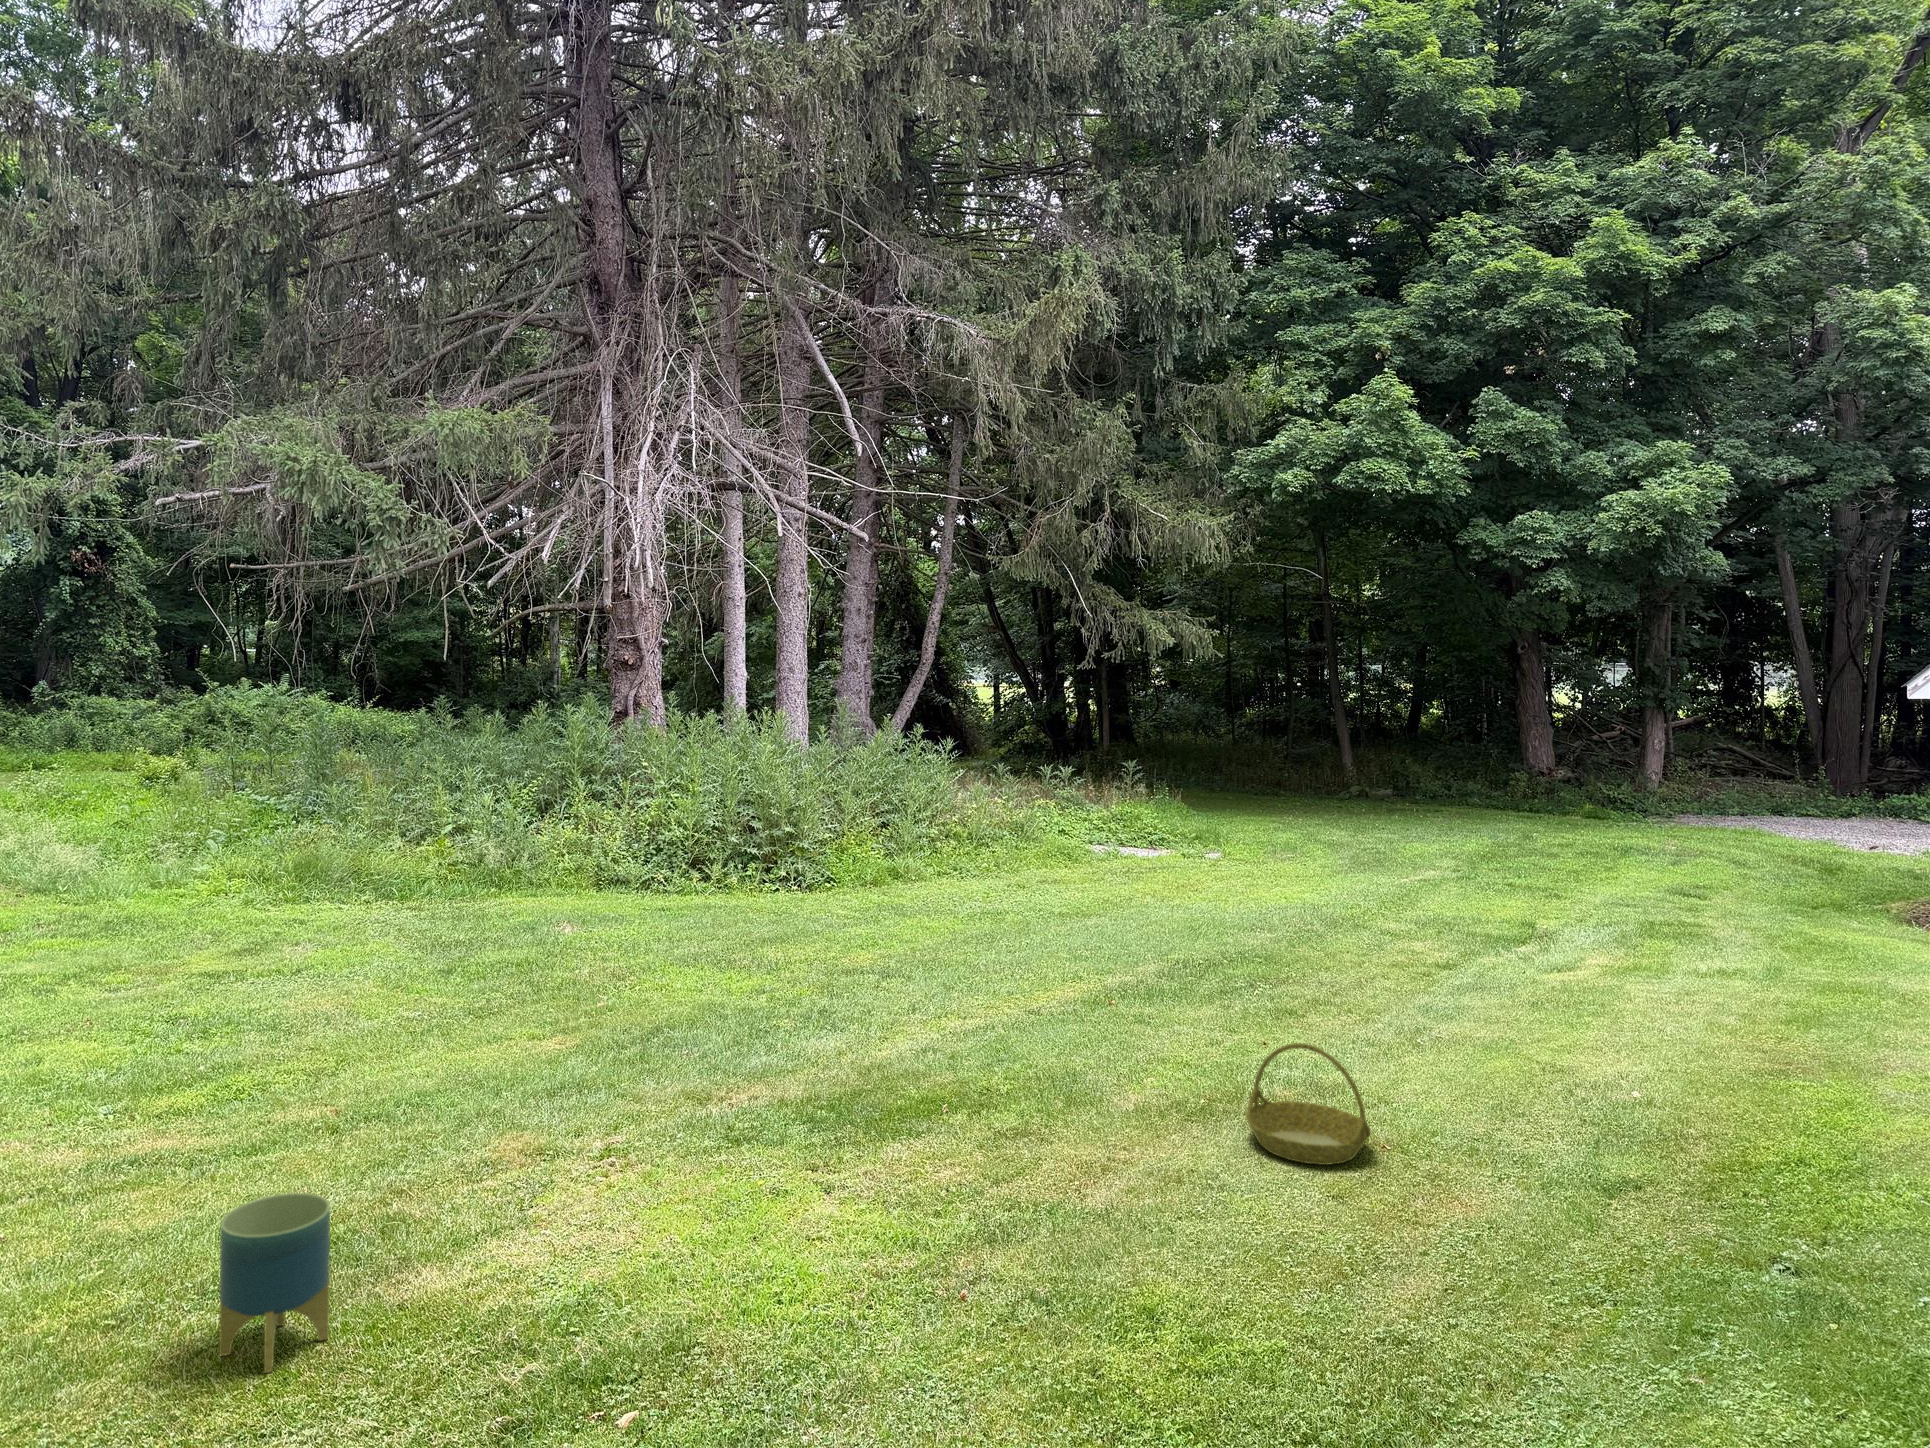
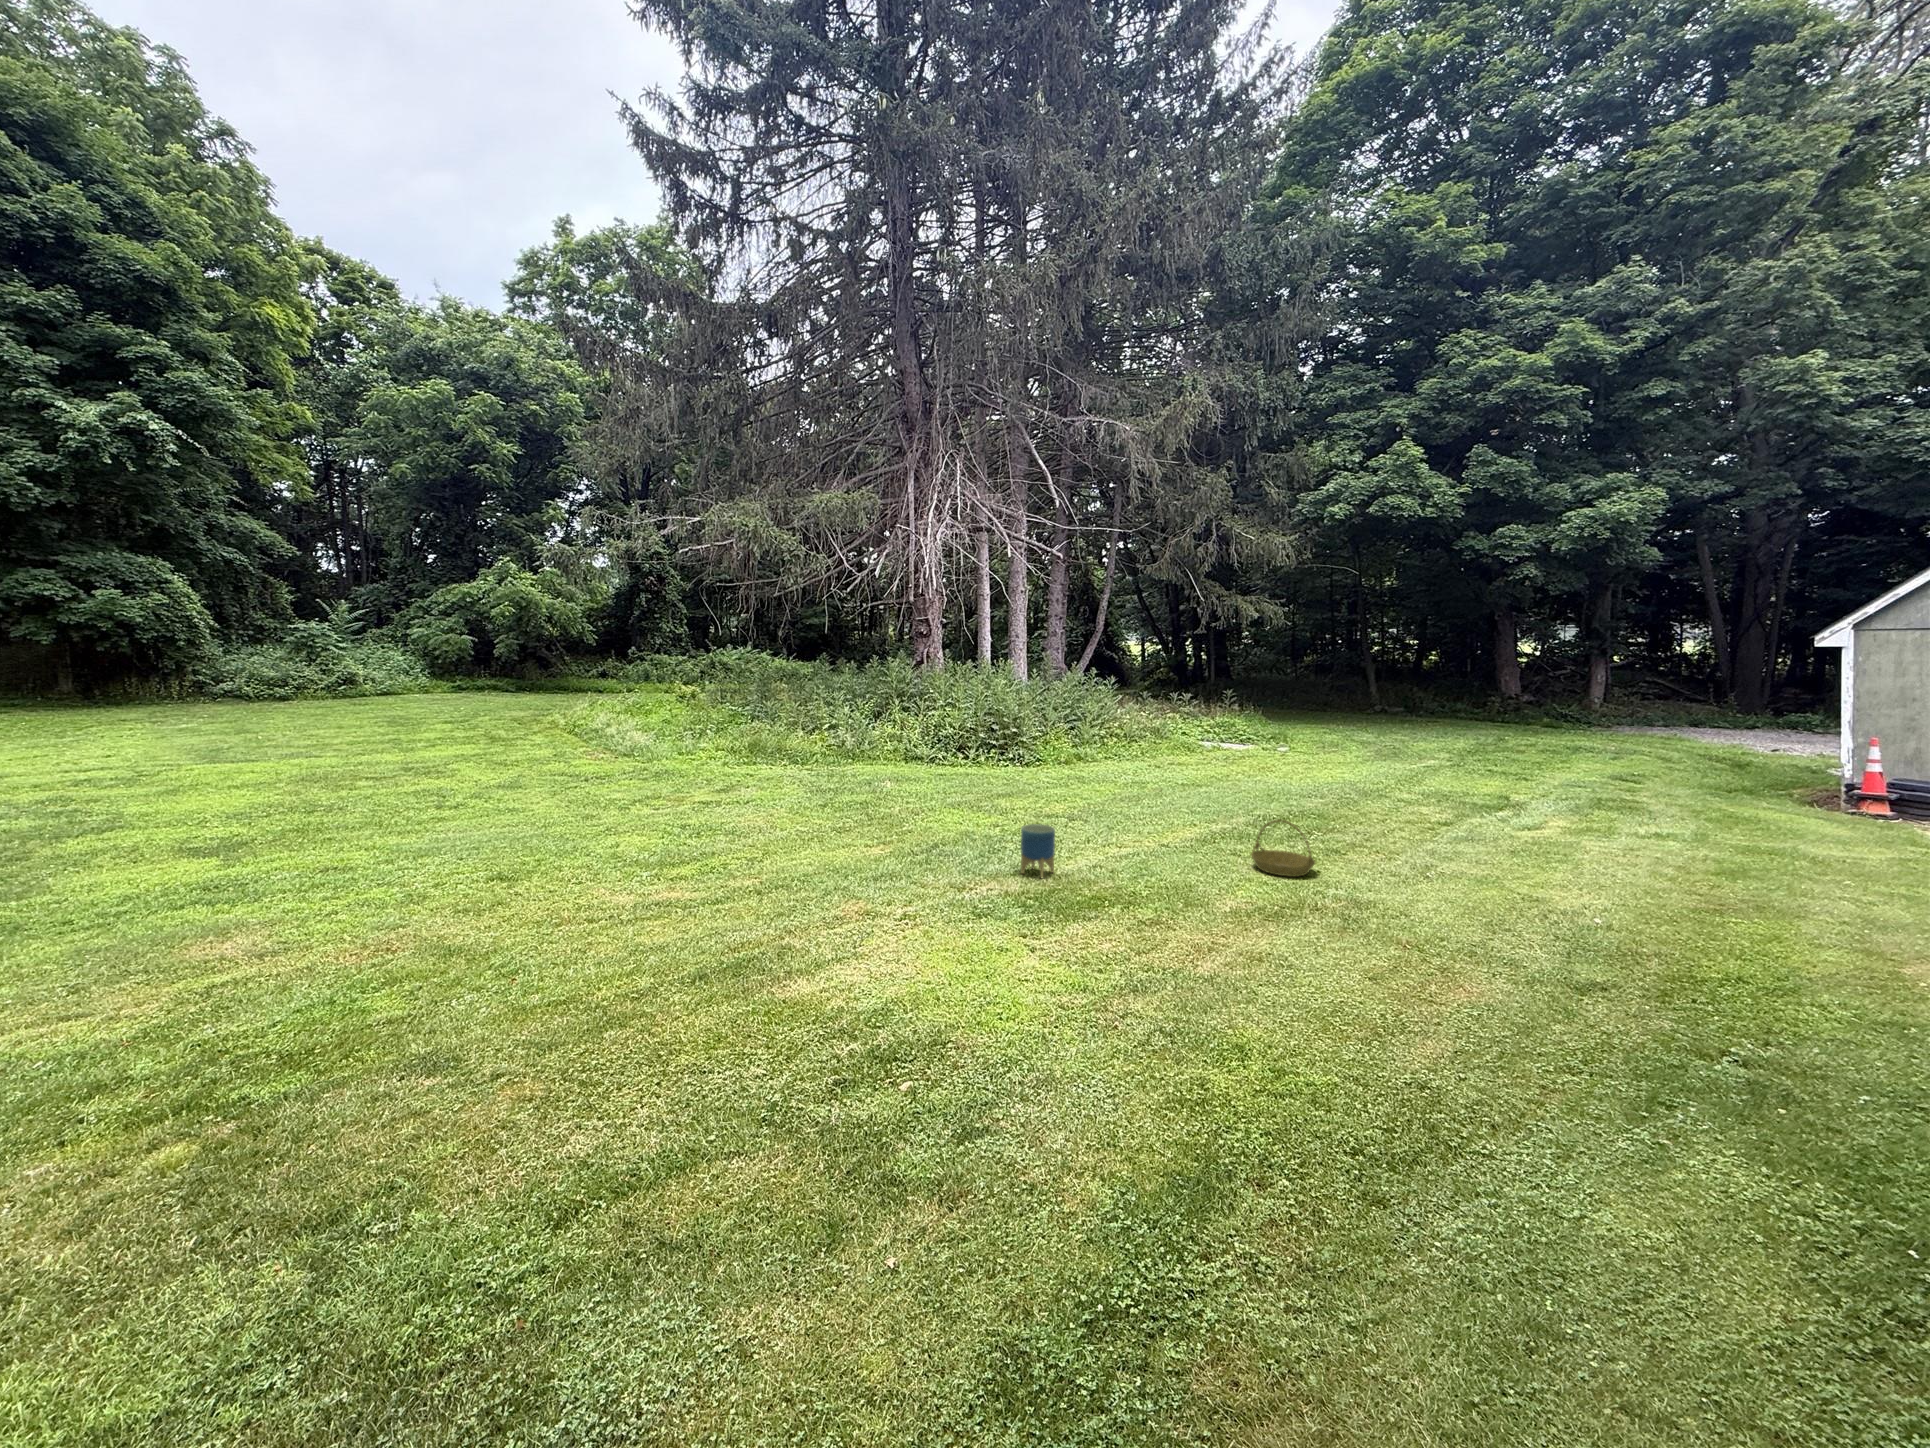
planter: present [219,1193,330,1373] -> present [1021,824,1055,878]

